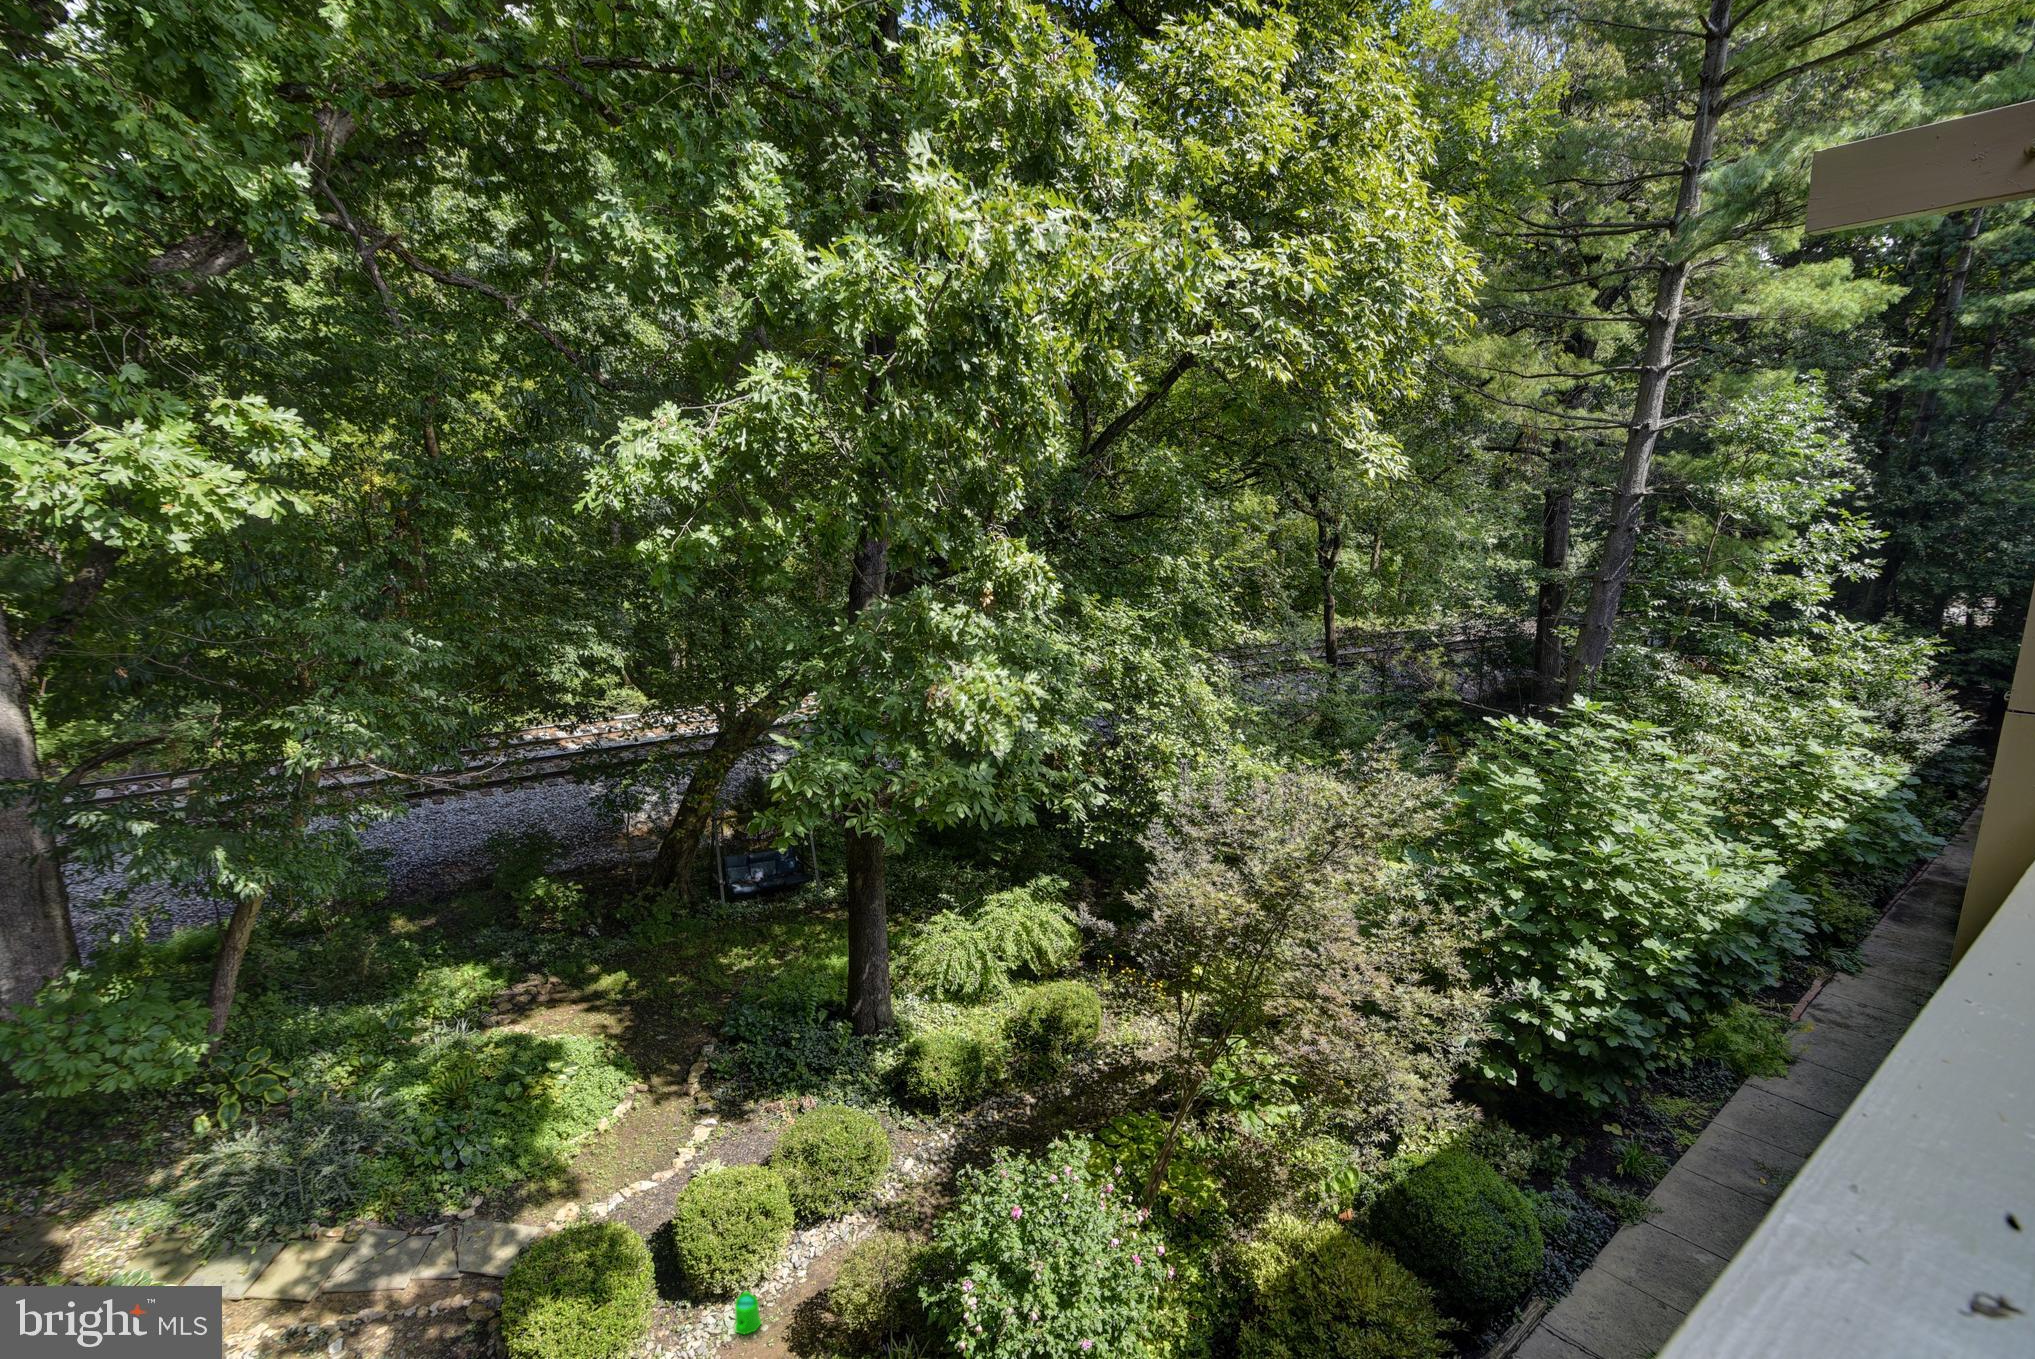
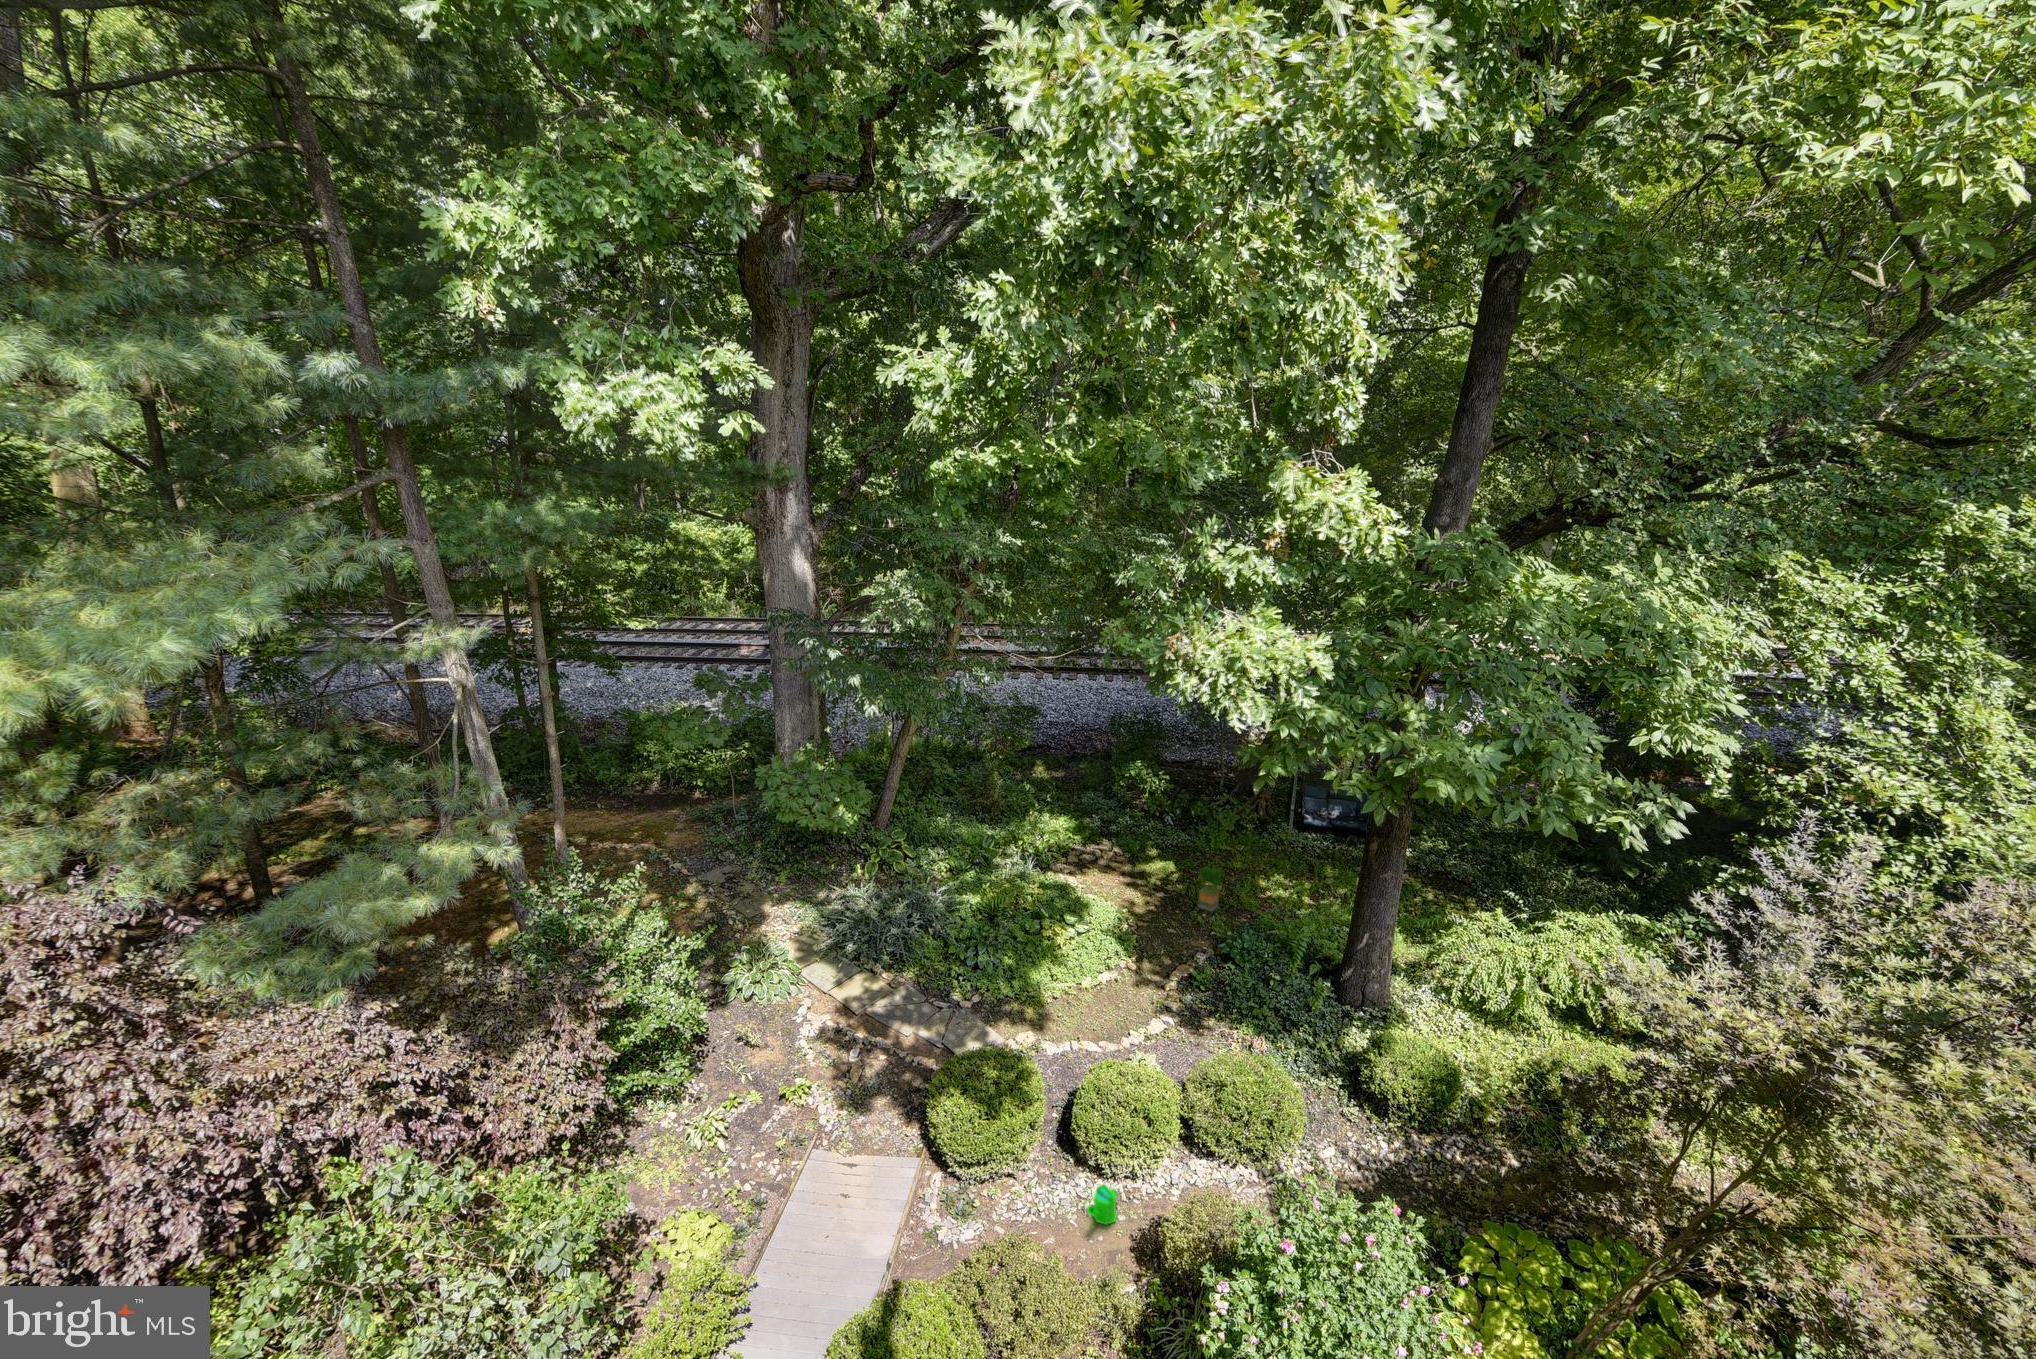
potted tree: none [675,954,707,1005] -> present [1198,867,1225,911]

